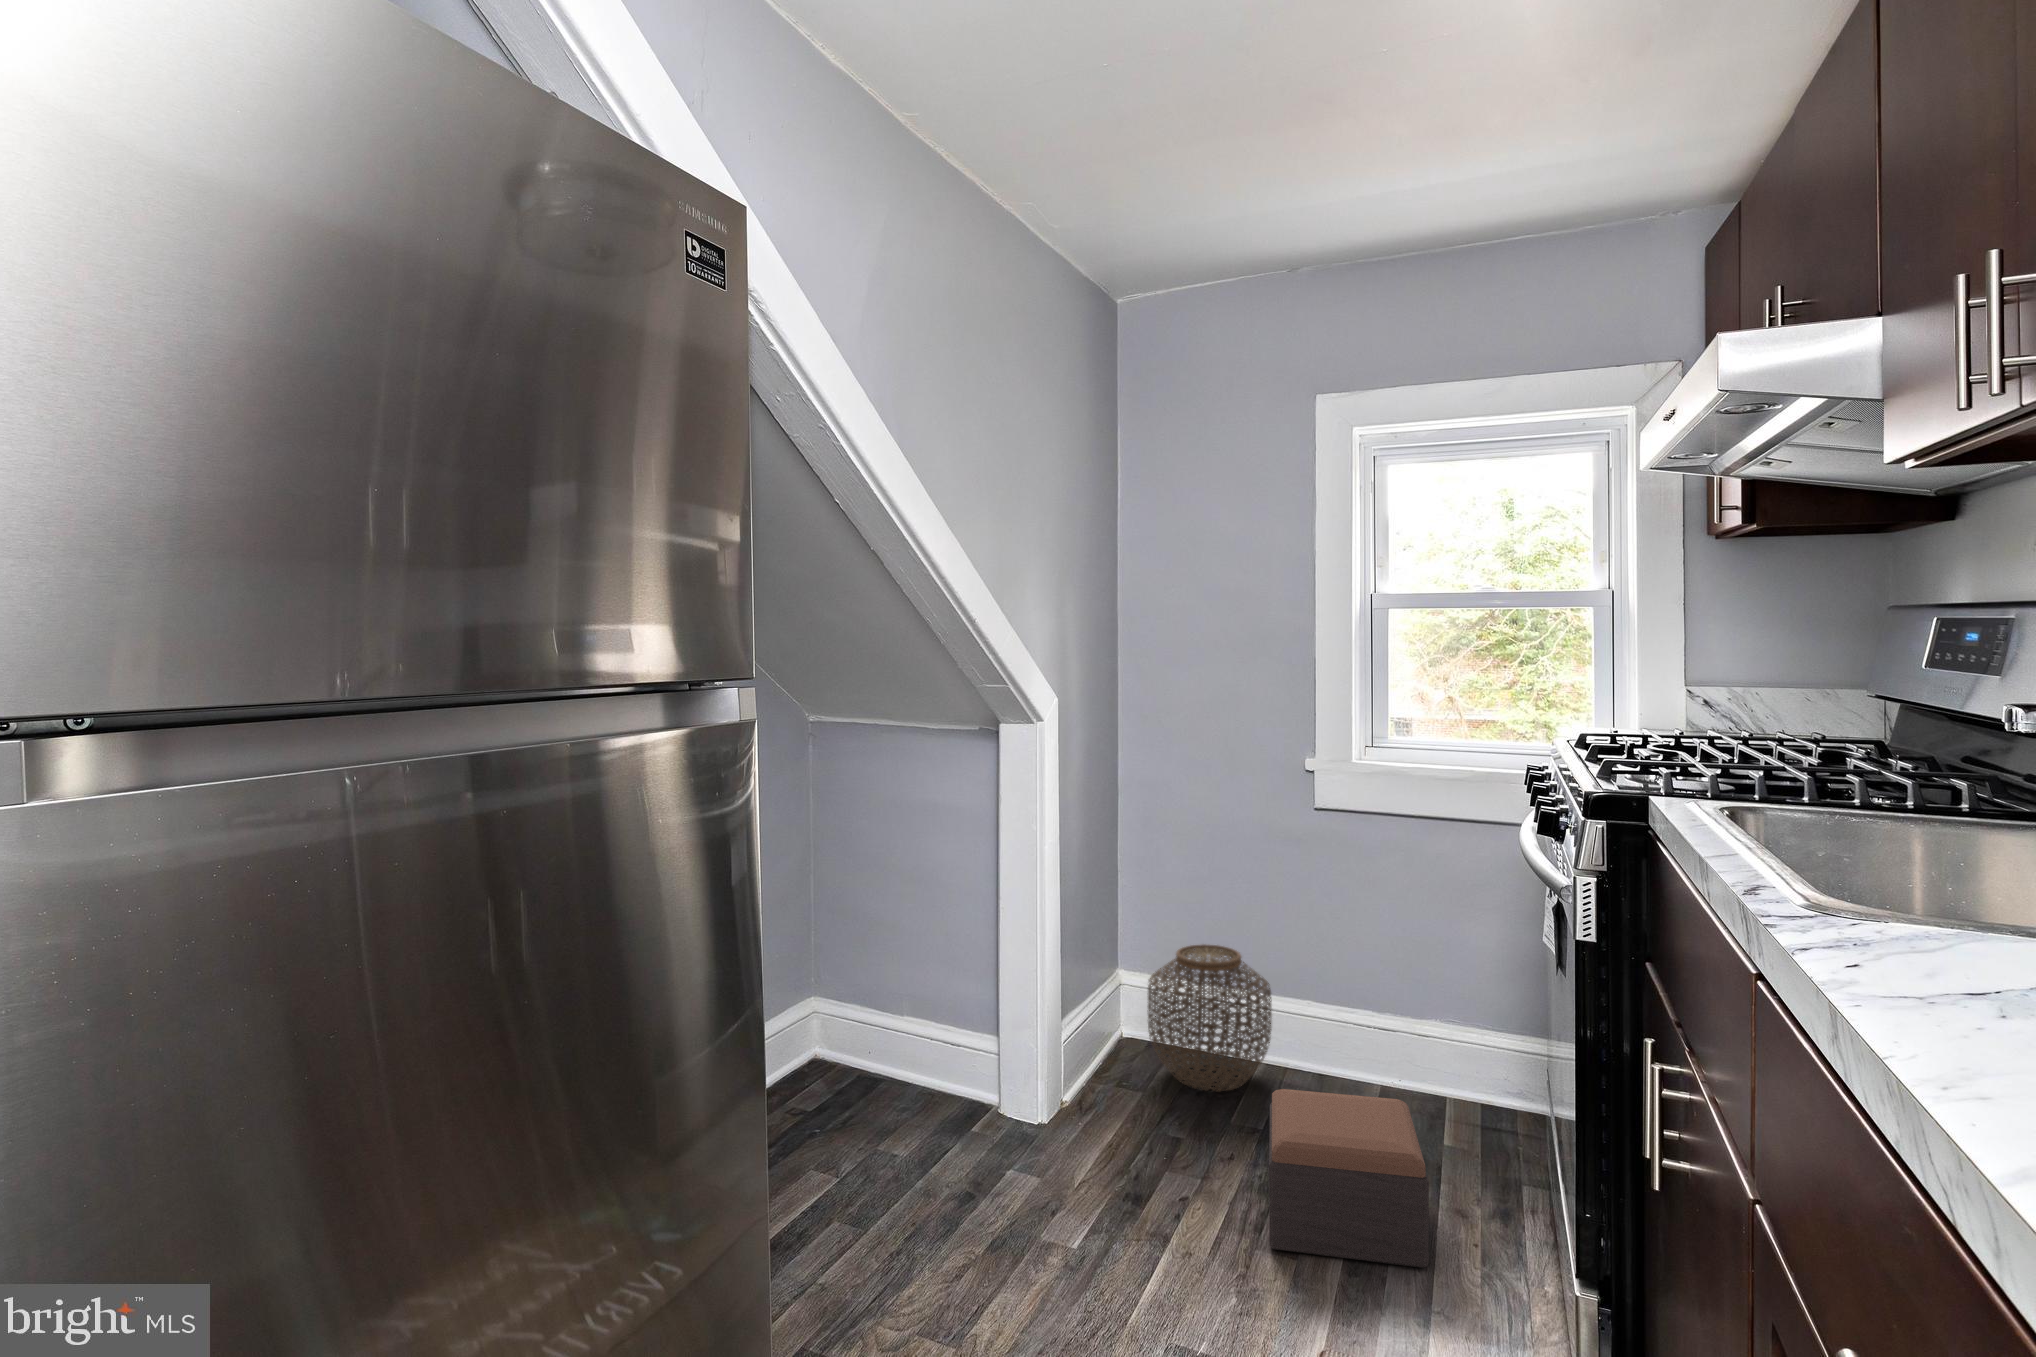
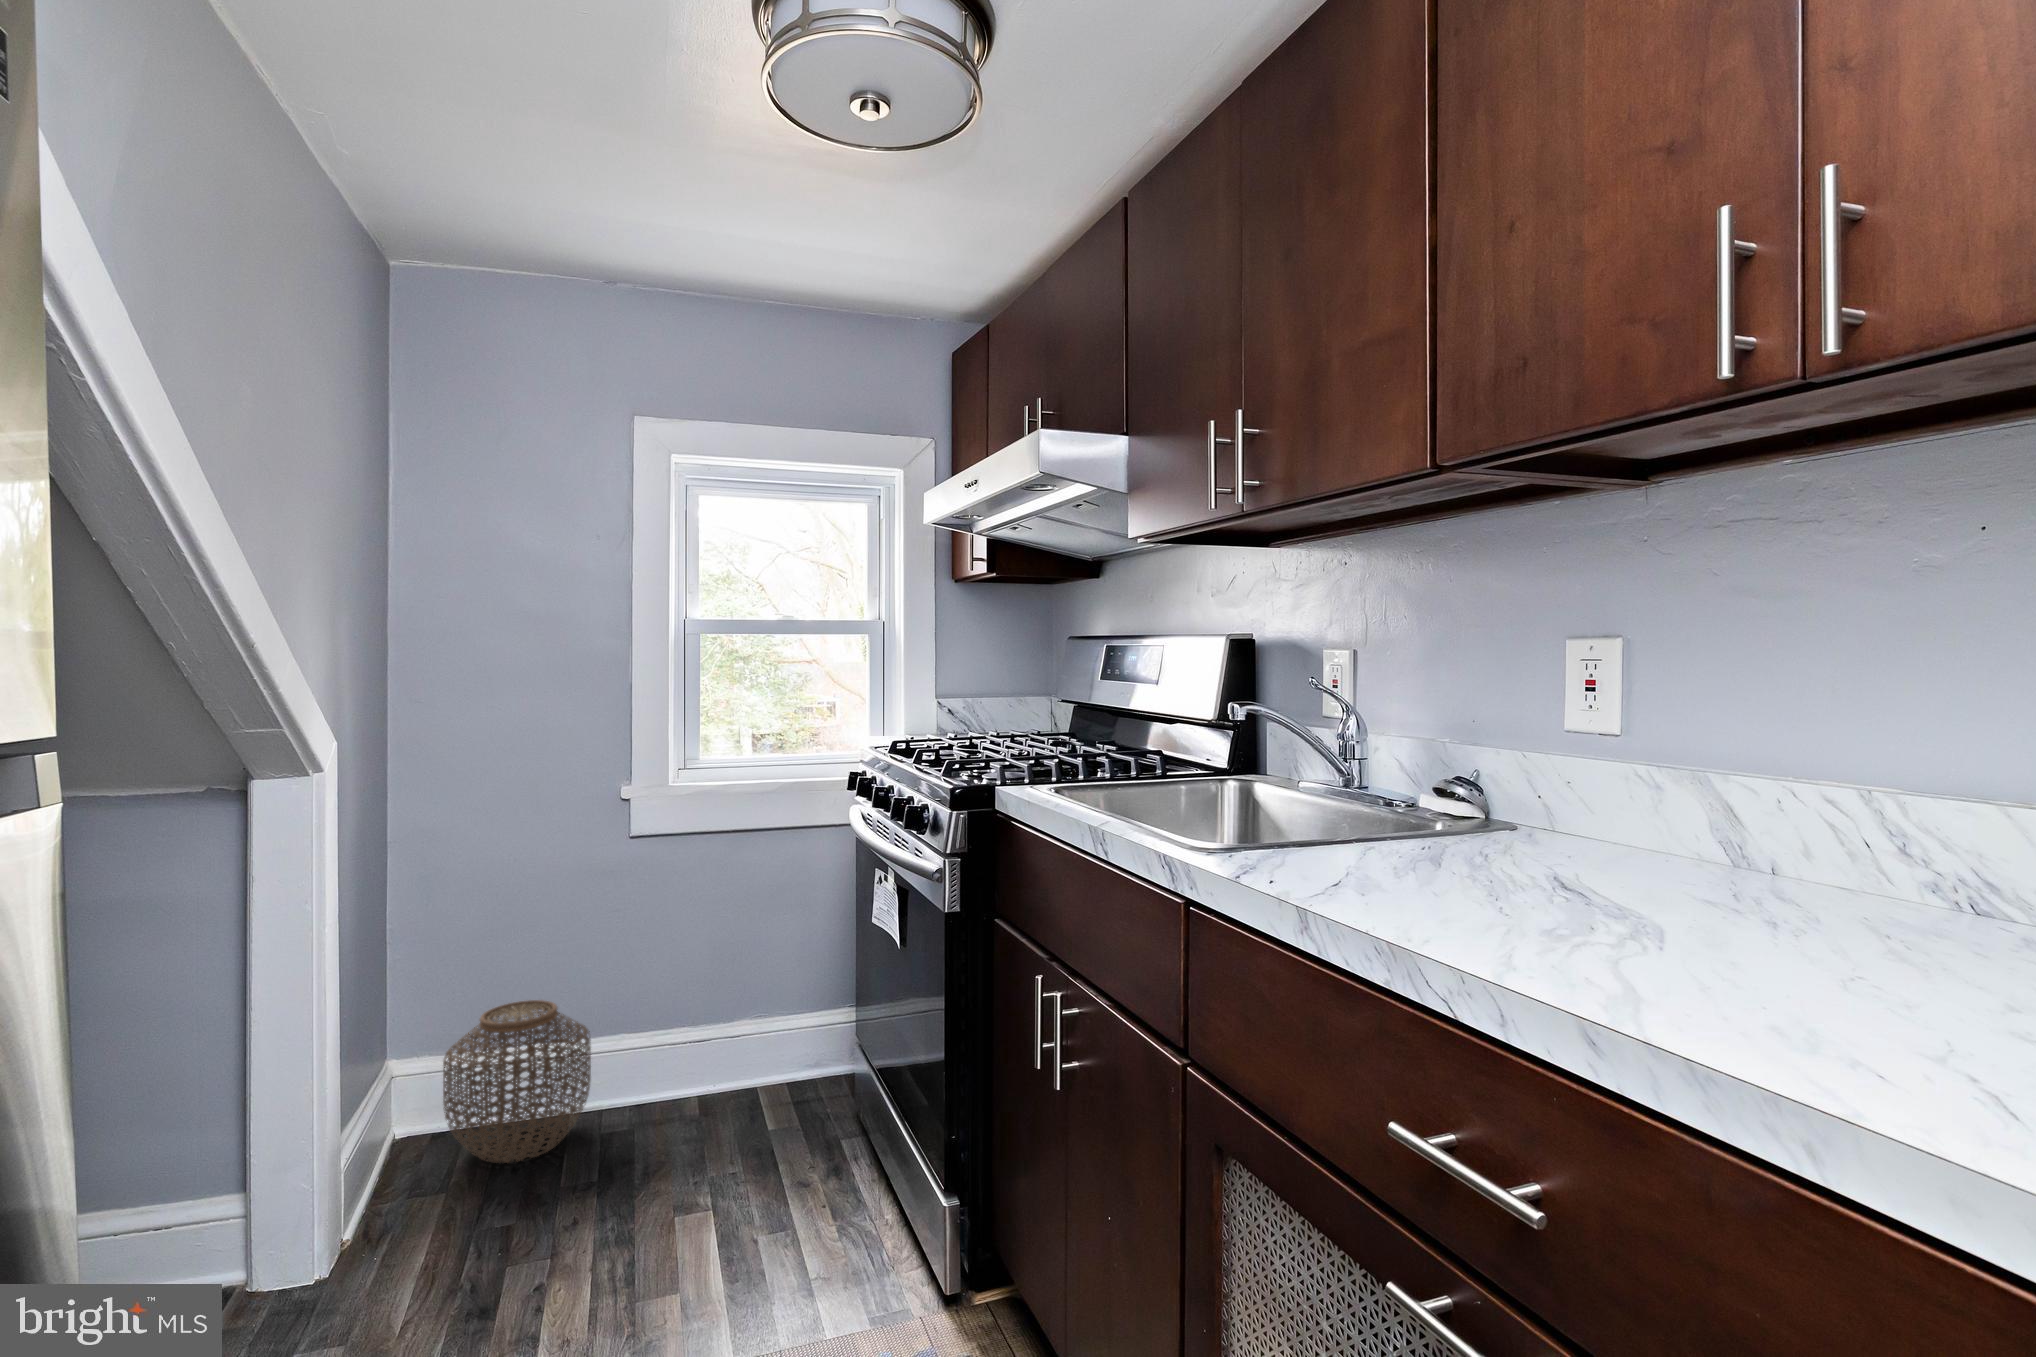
footstool: present [1269,1089,1429,1268] -> none [623,1101,797,1293]

